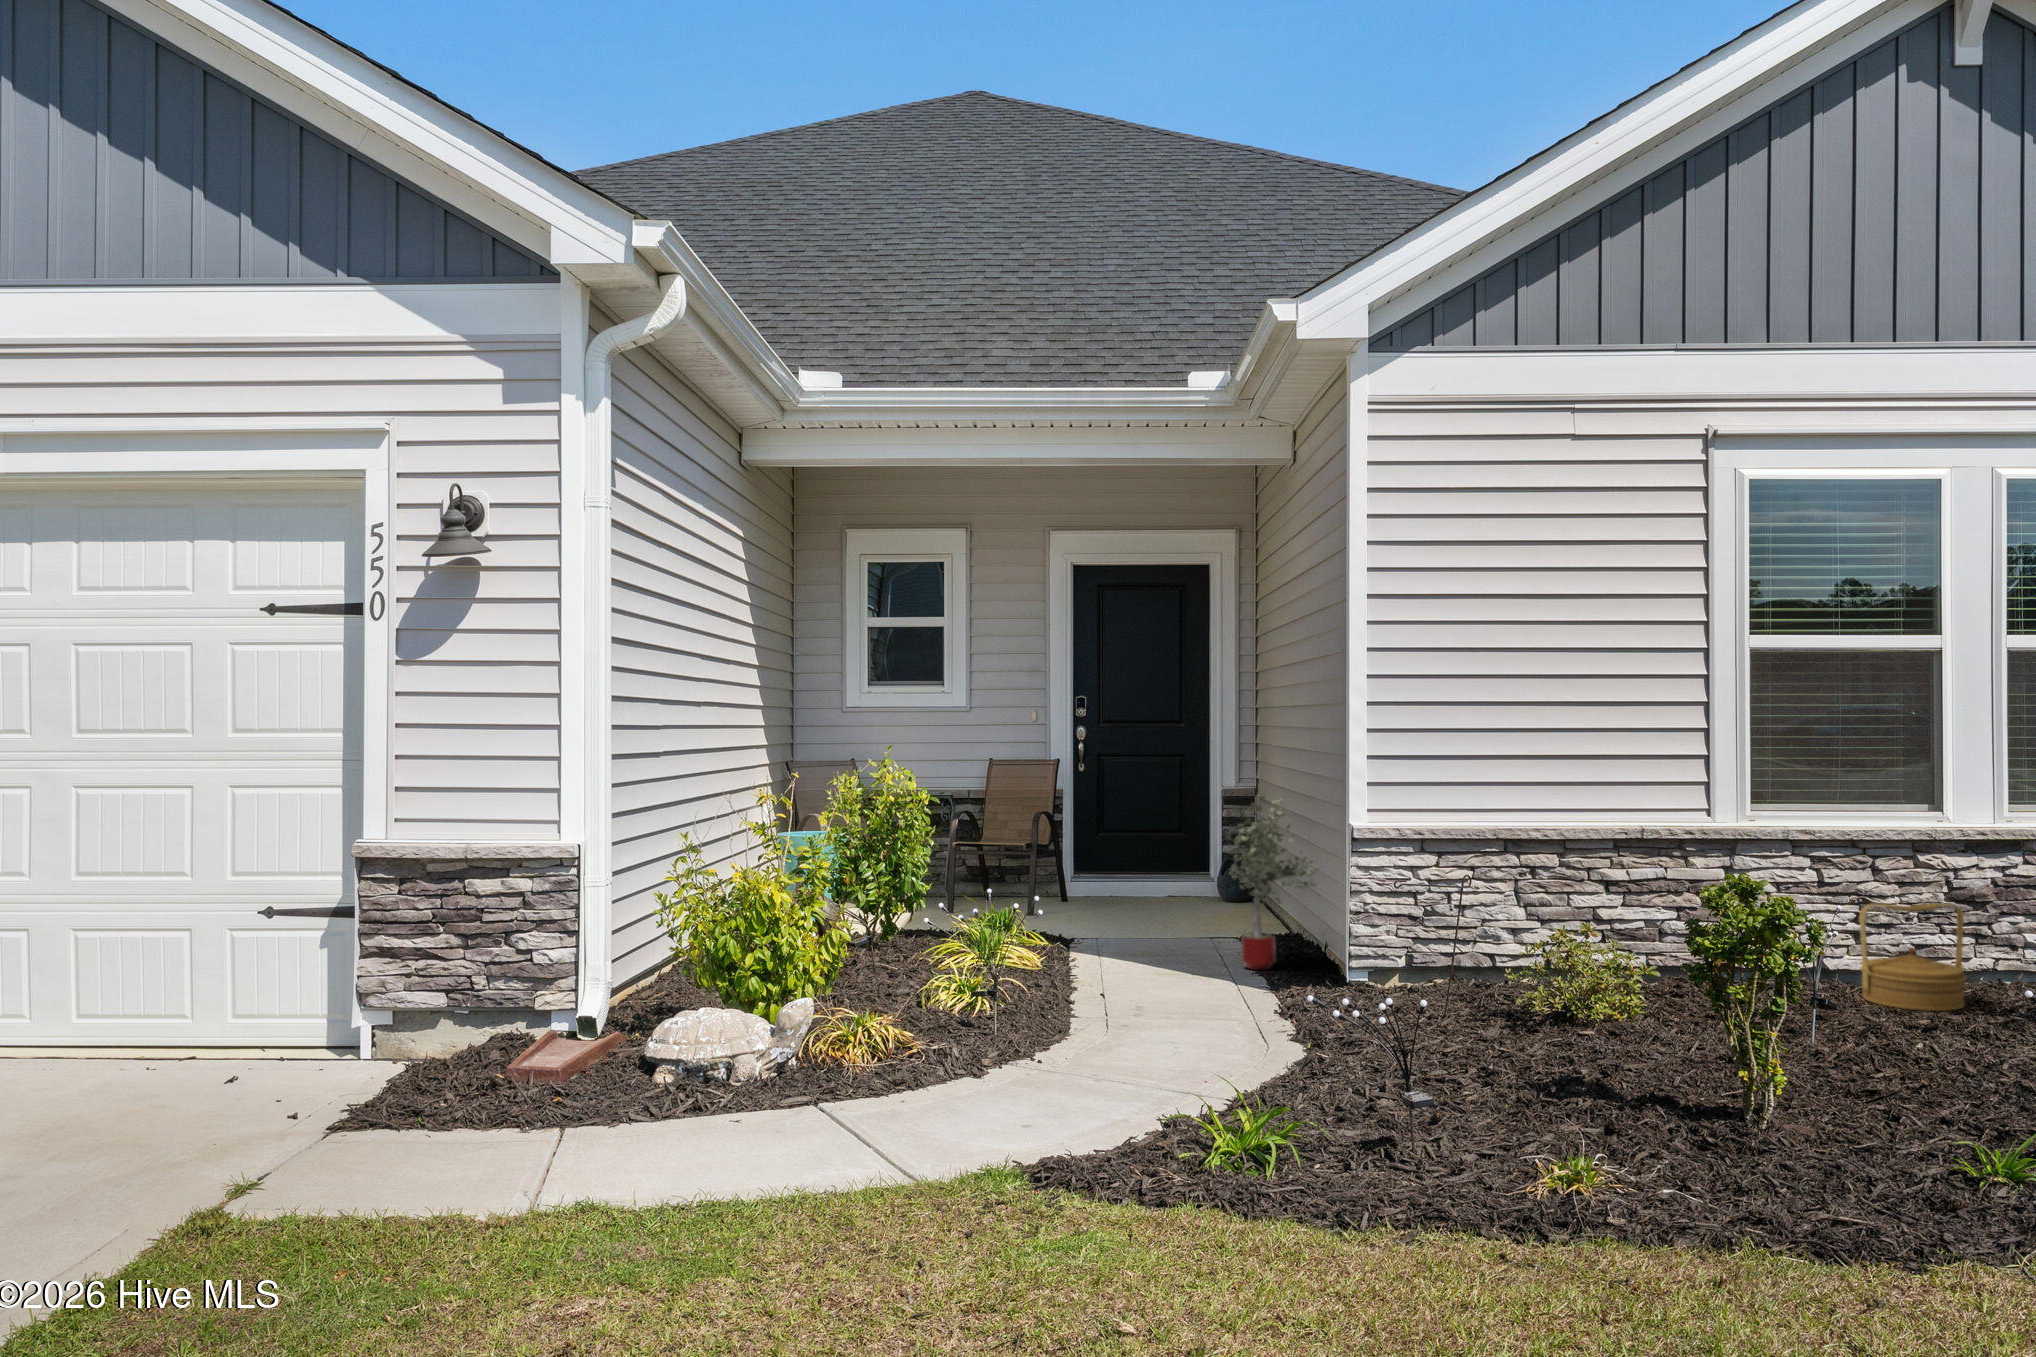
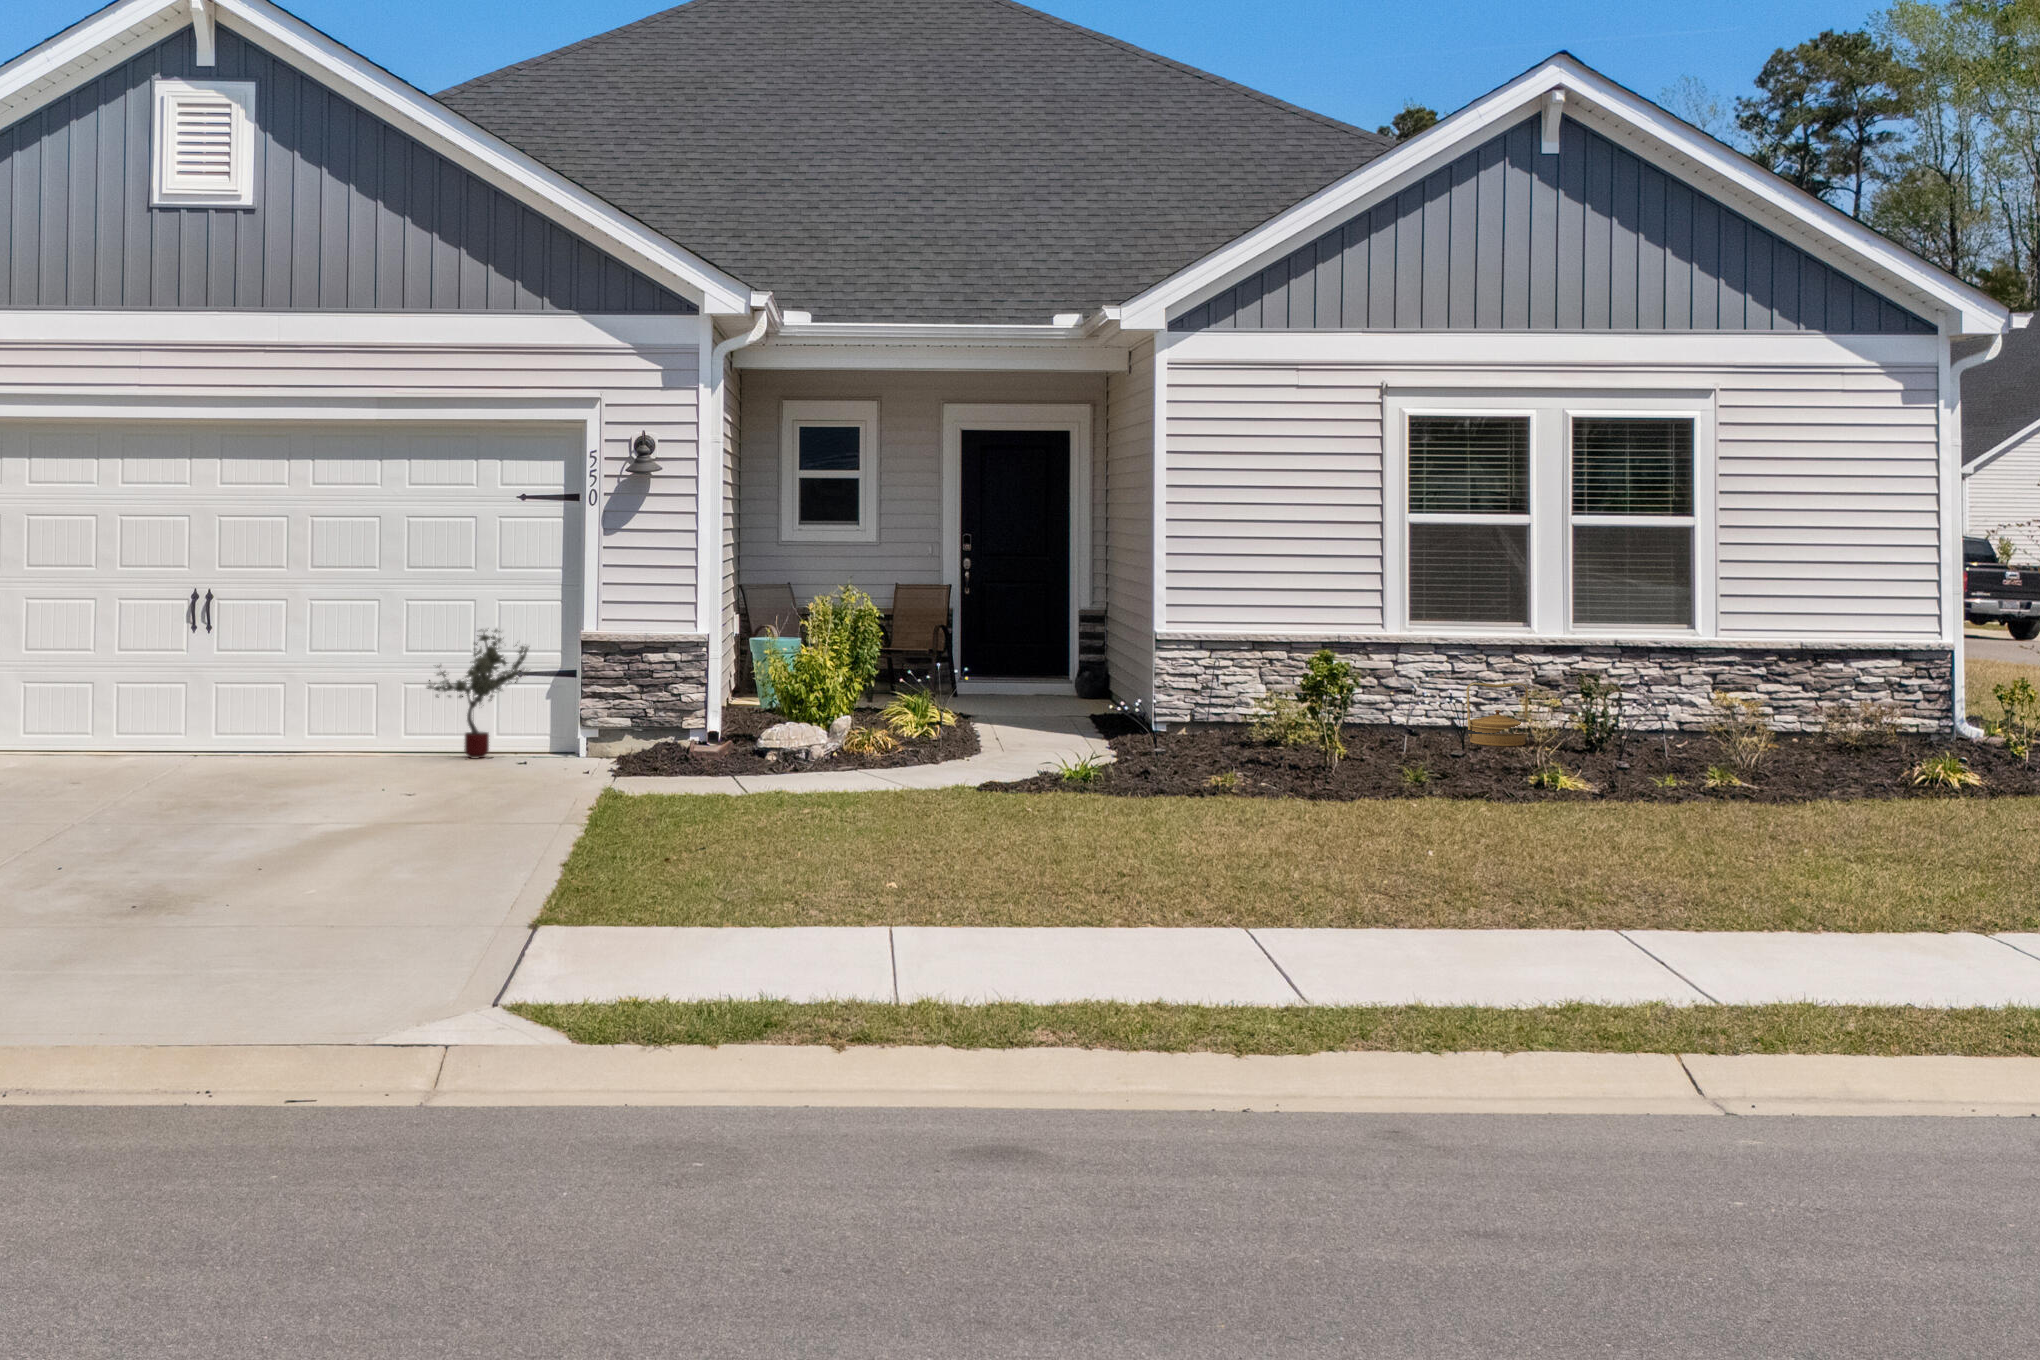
potted tree: present [1226,796,1316,970] -> present [427,629,529,758]

